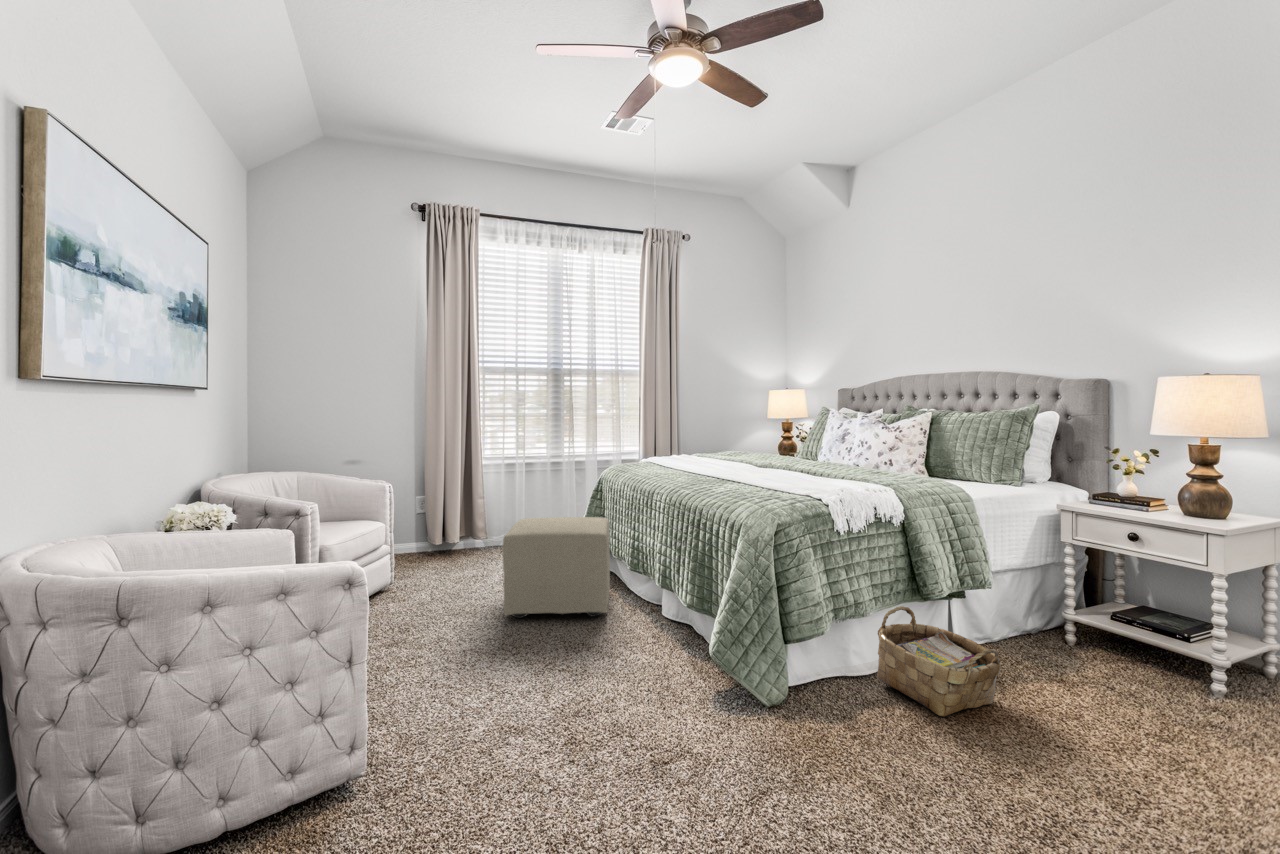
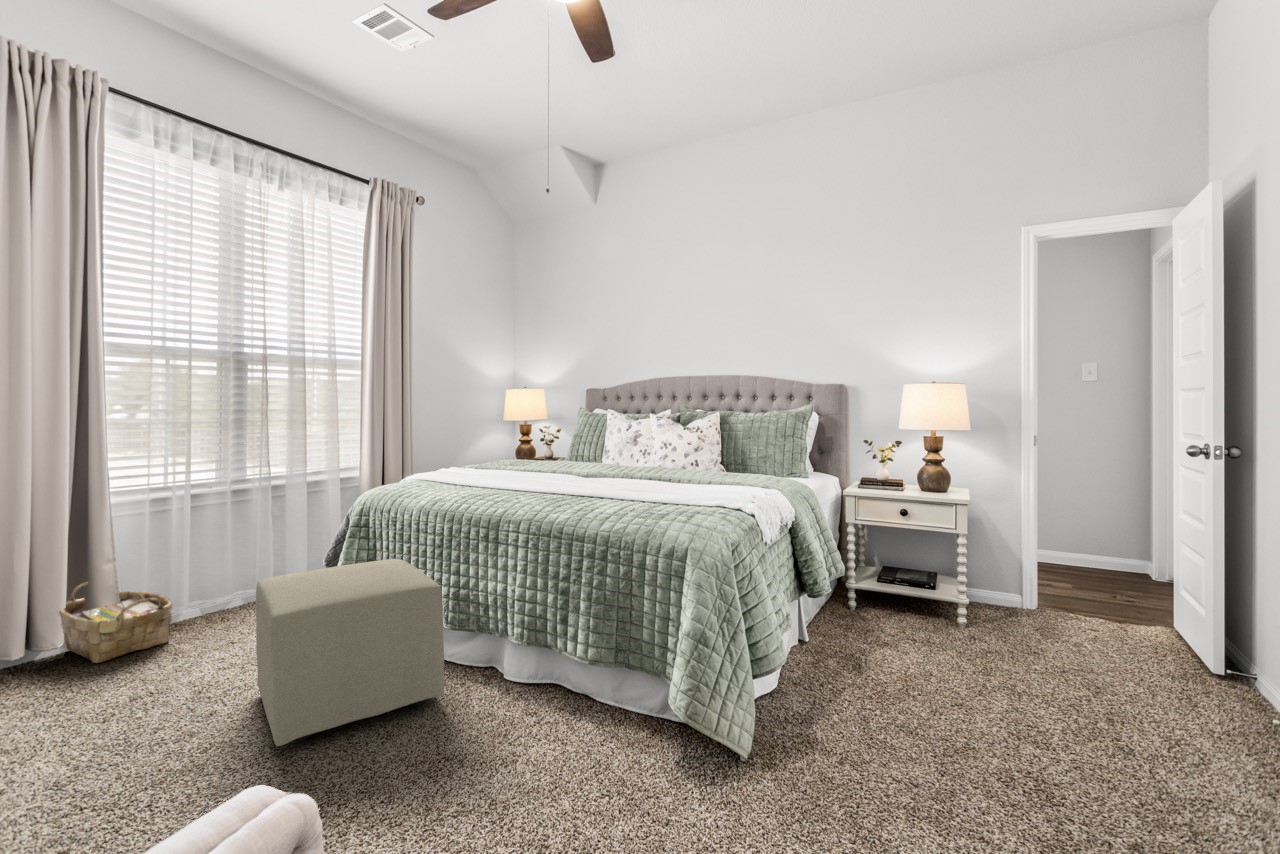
woven basket: present [877,606,1000,716] -> present [59,582,172,663]

